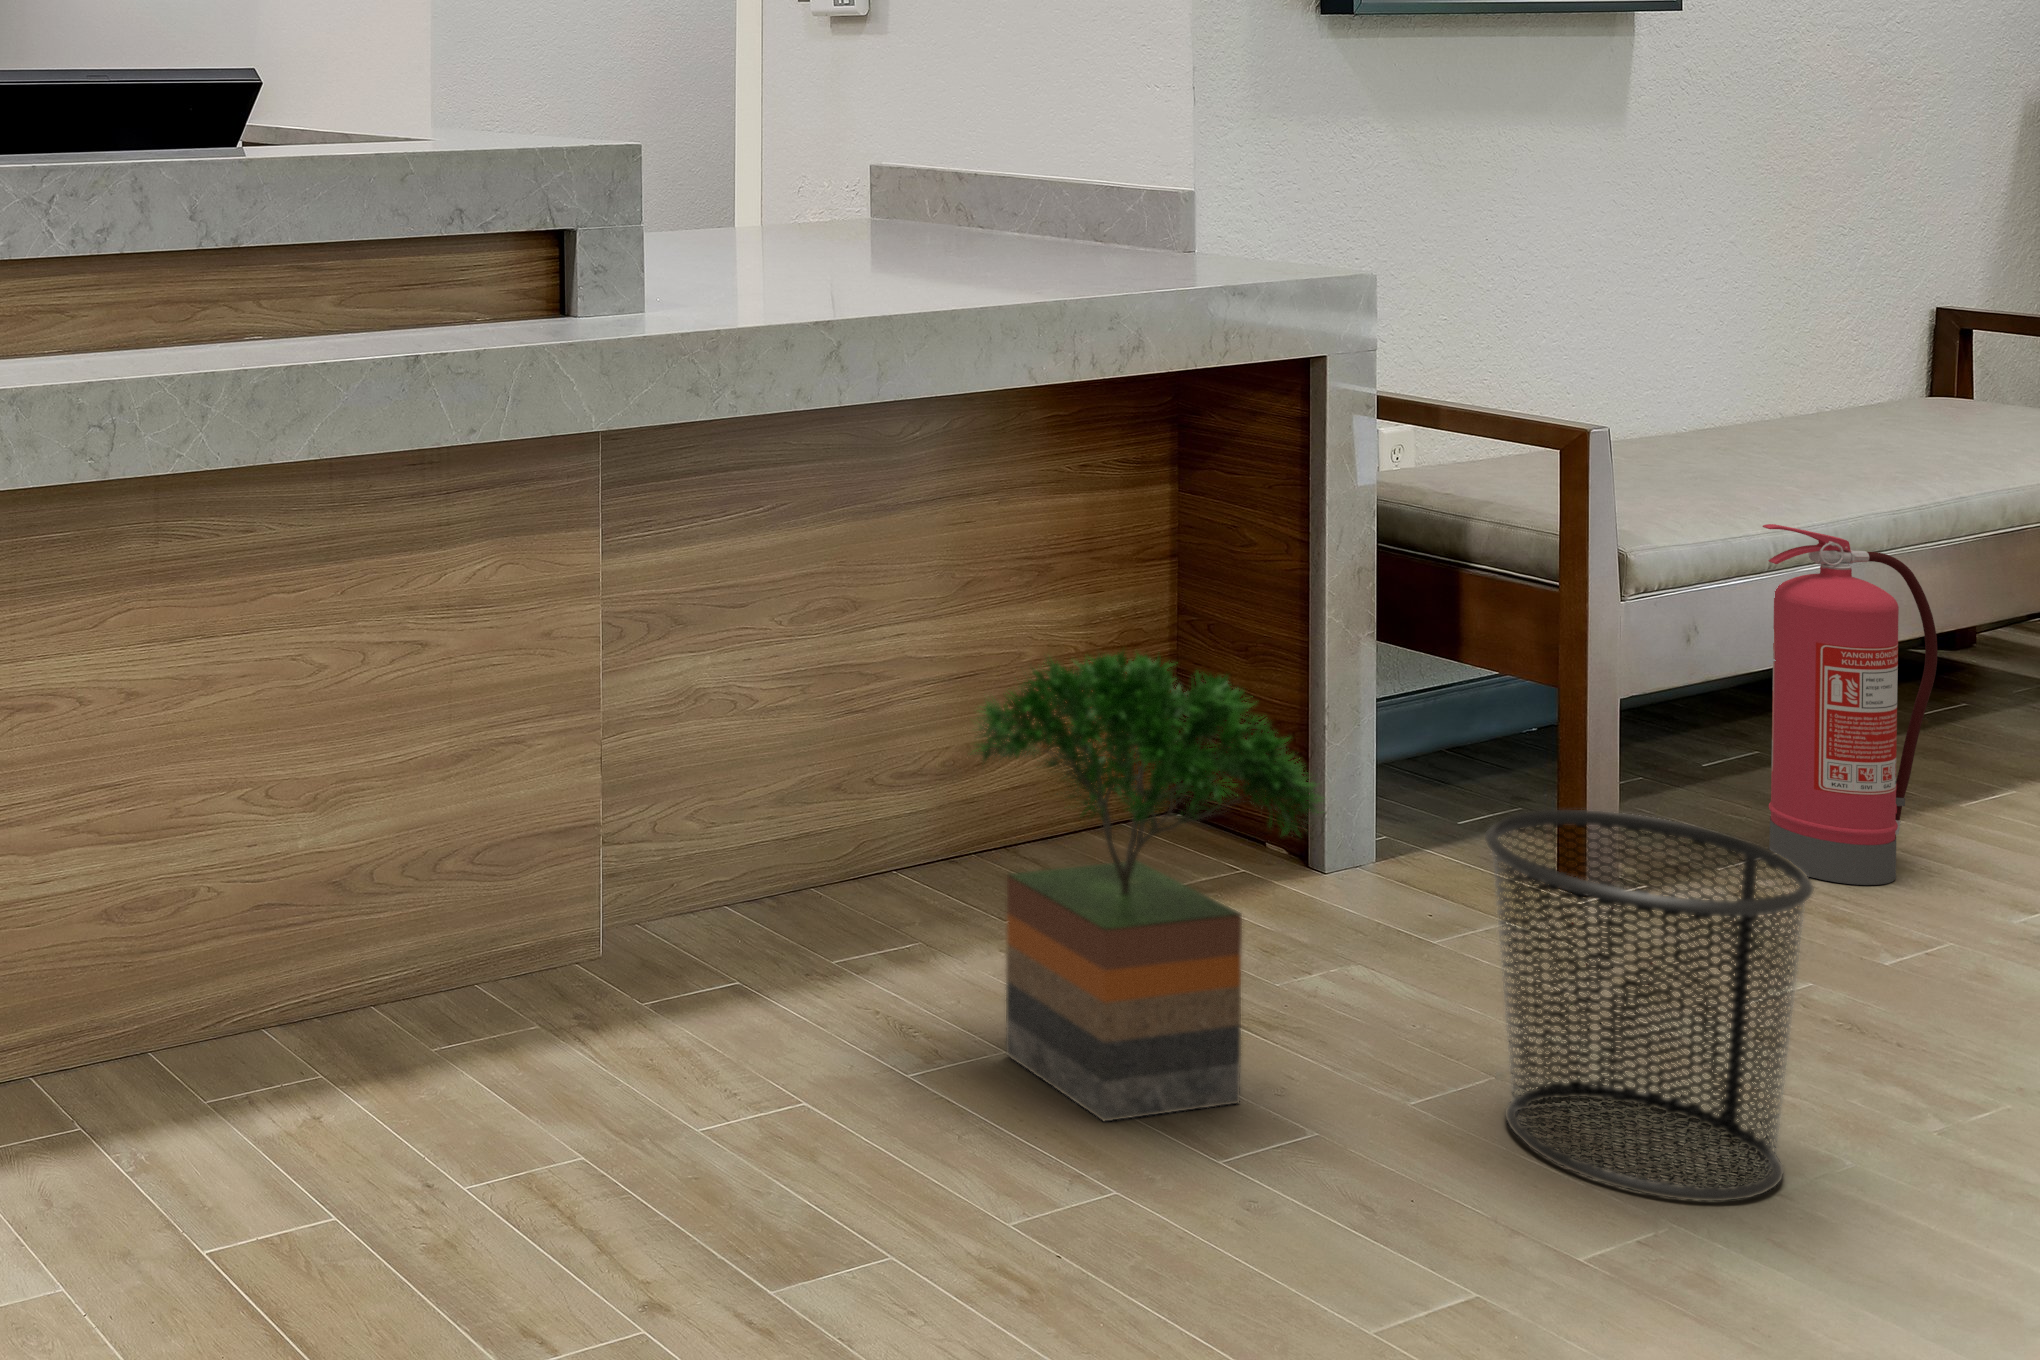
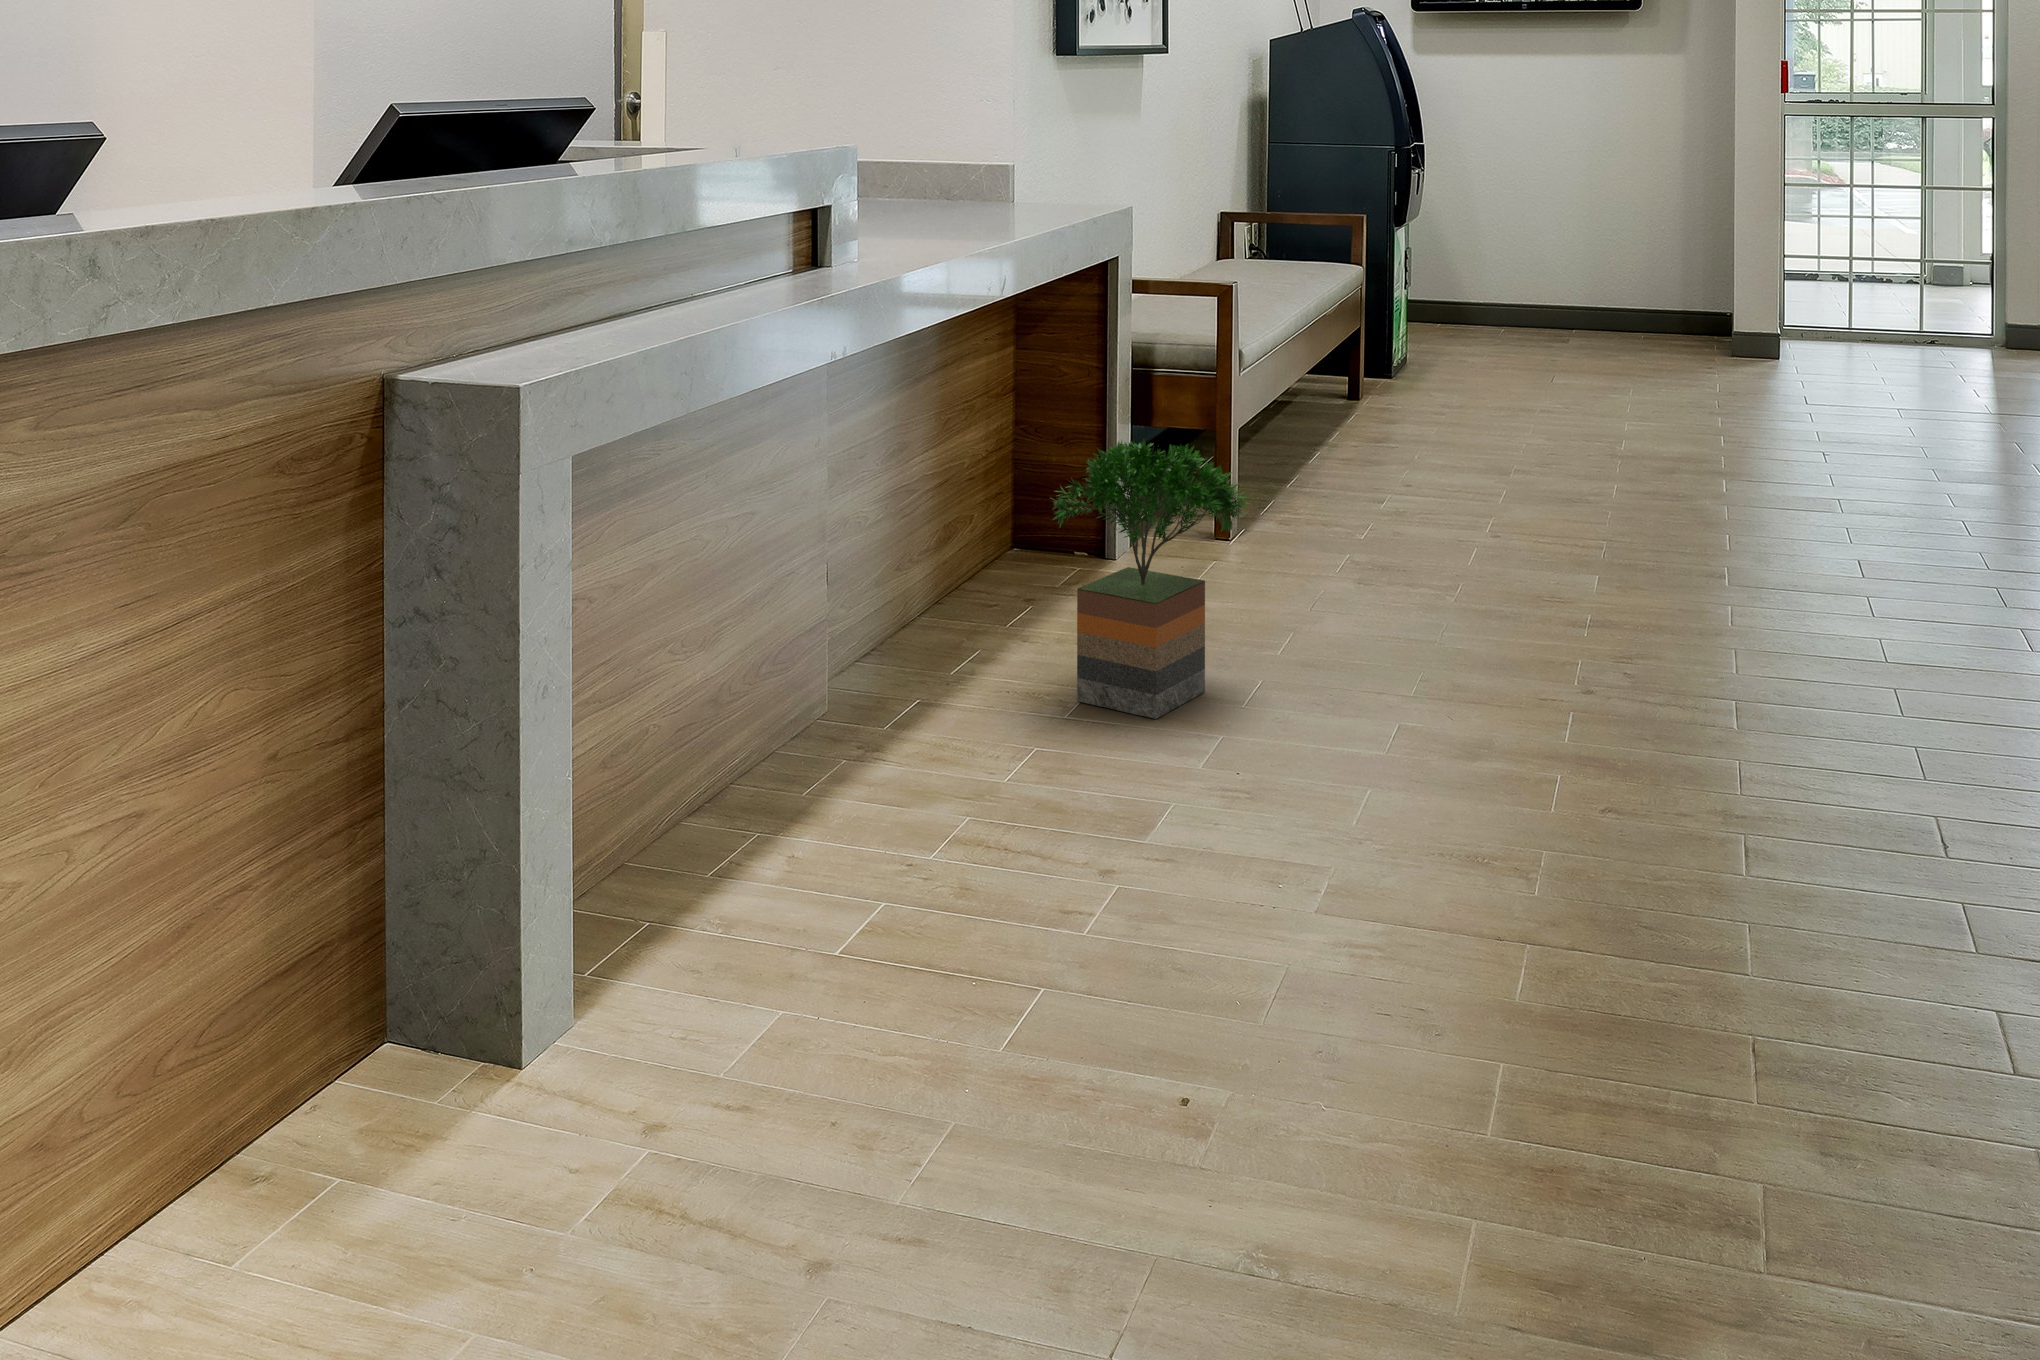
fire extinguisher: present [1763,524,1938,885] -> none [1299,337,1365,525]
waste bin: present [1485,810,1813,1201] -> none [1303,488,1451,681]

